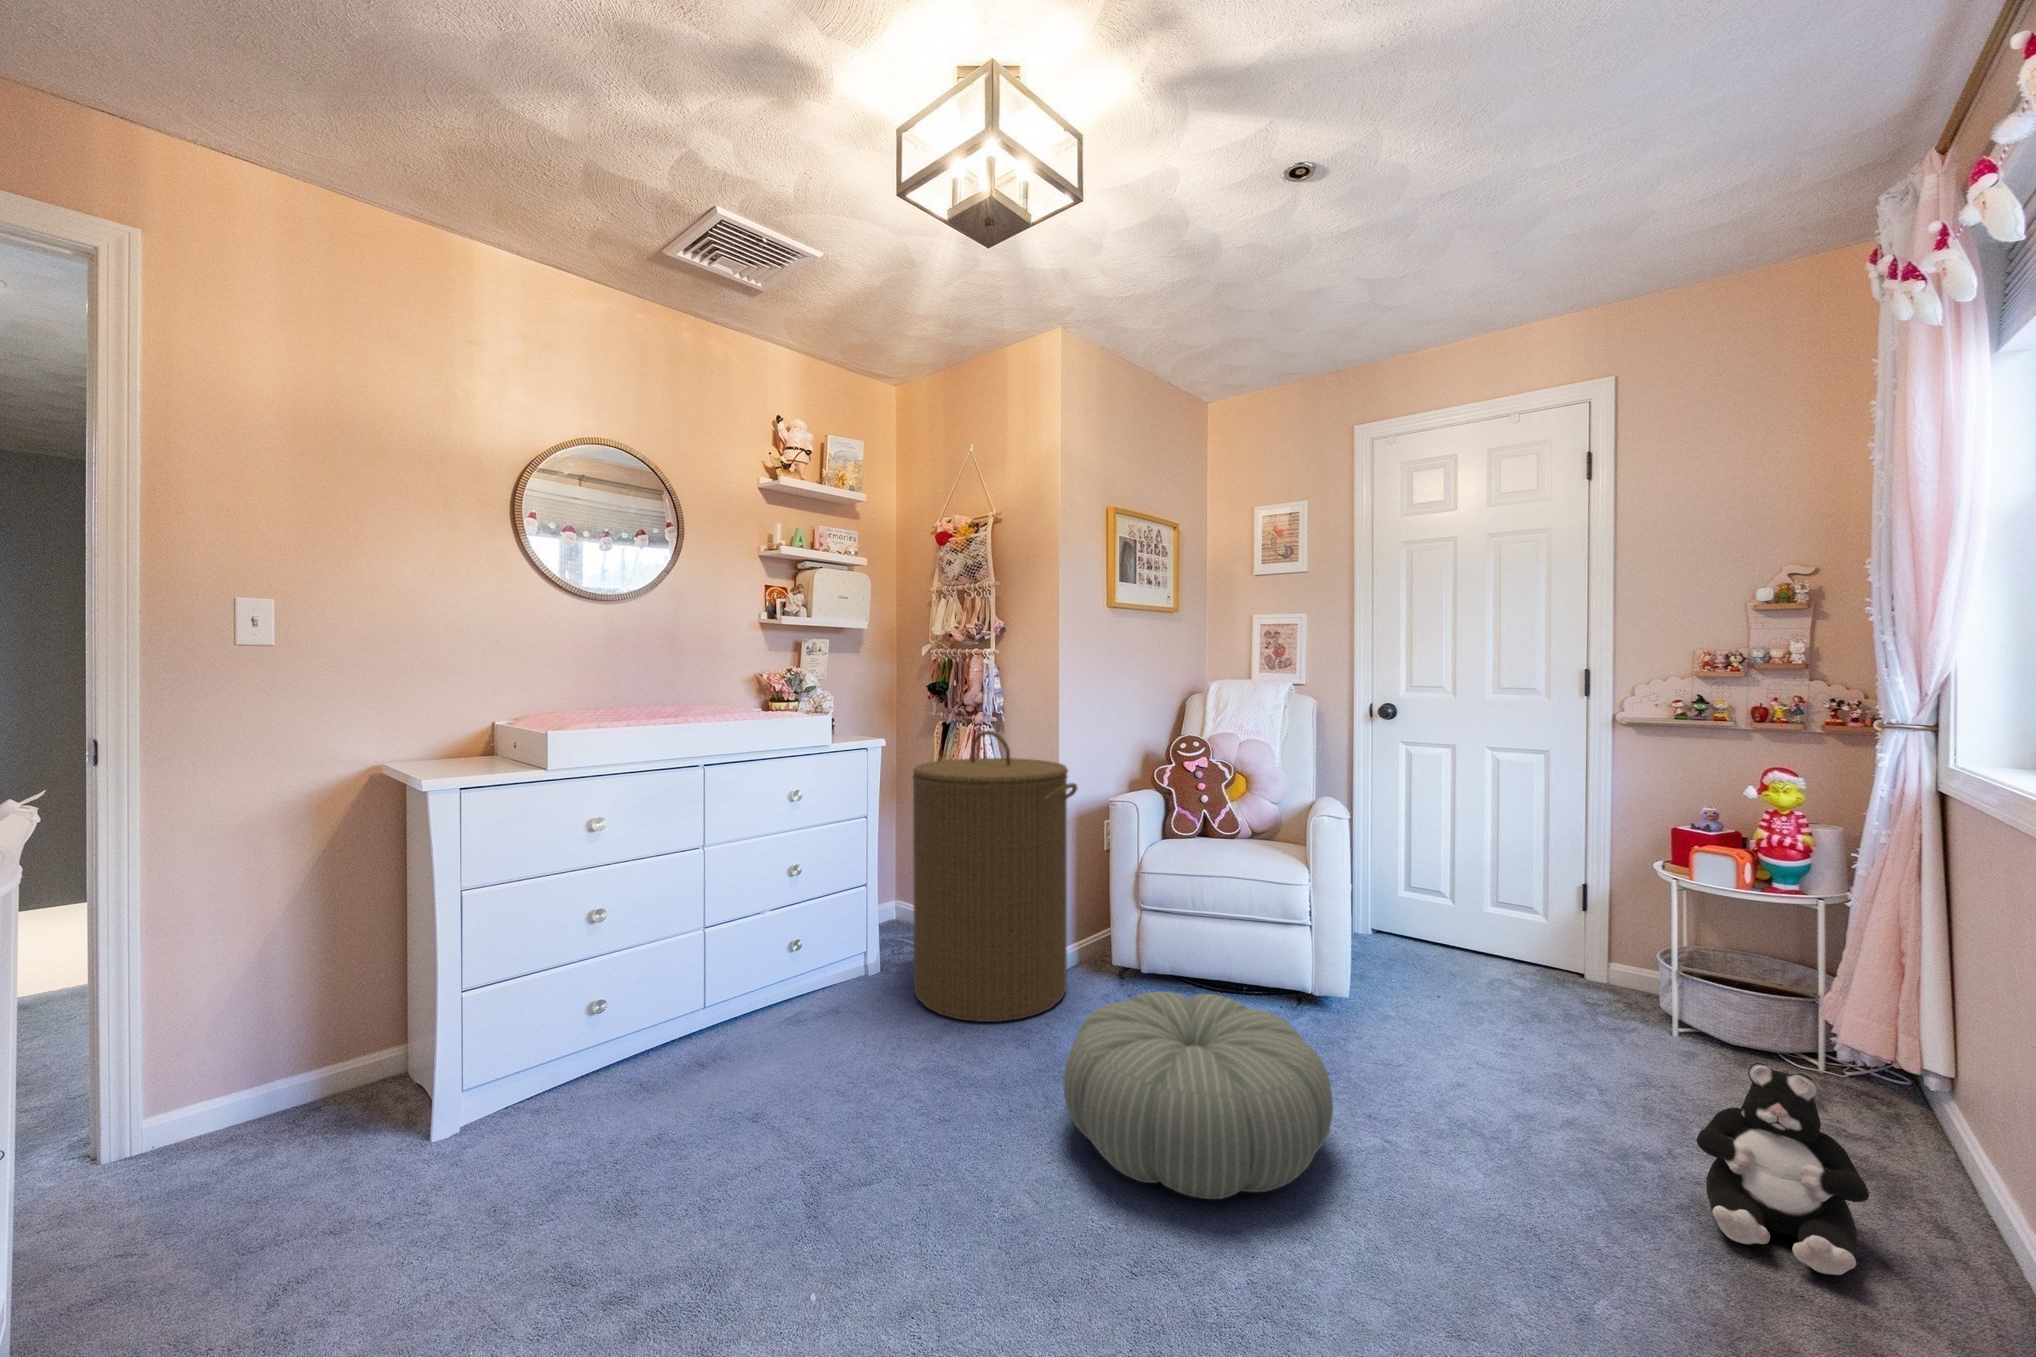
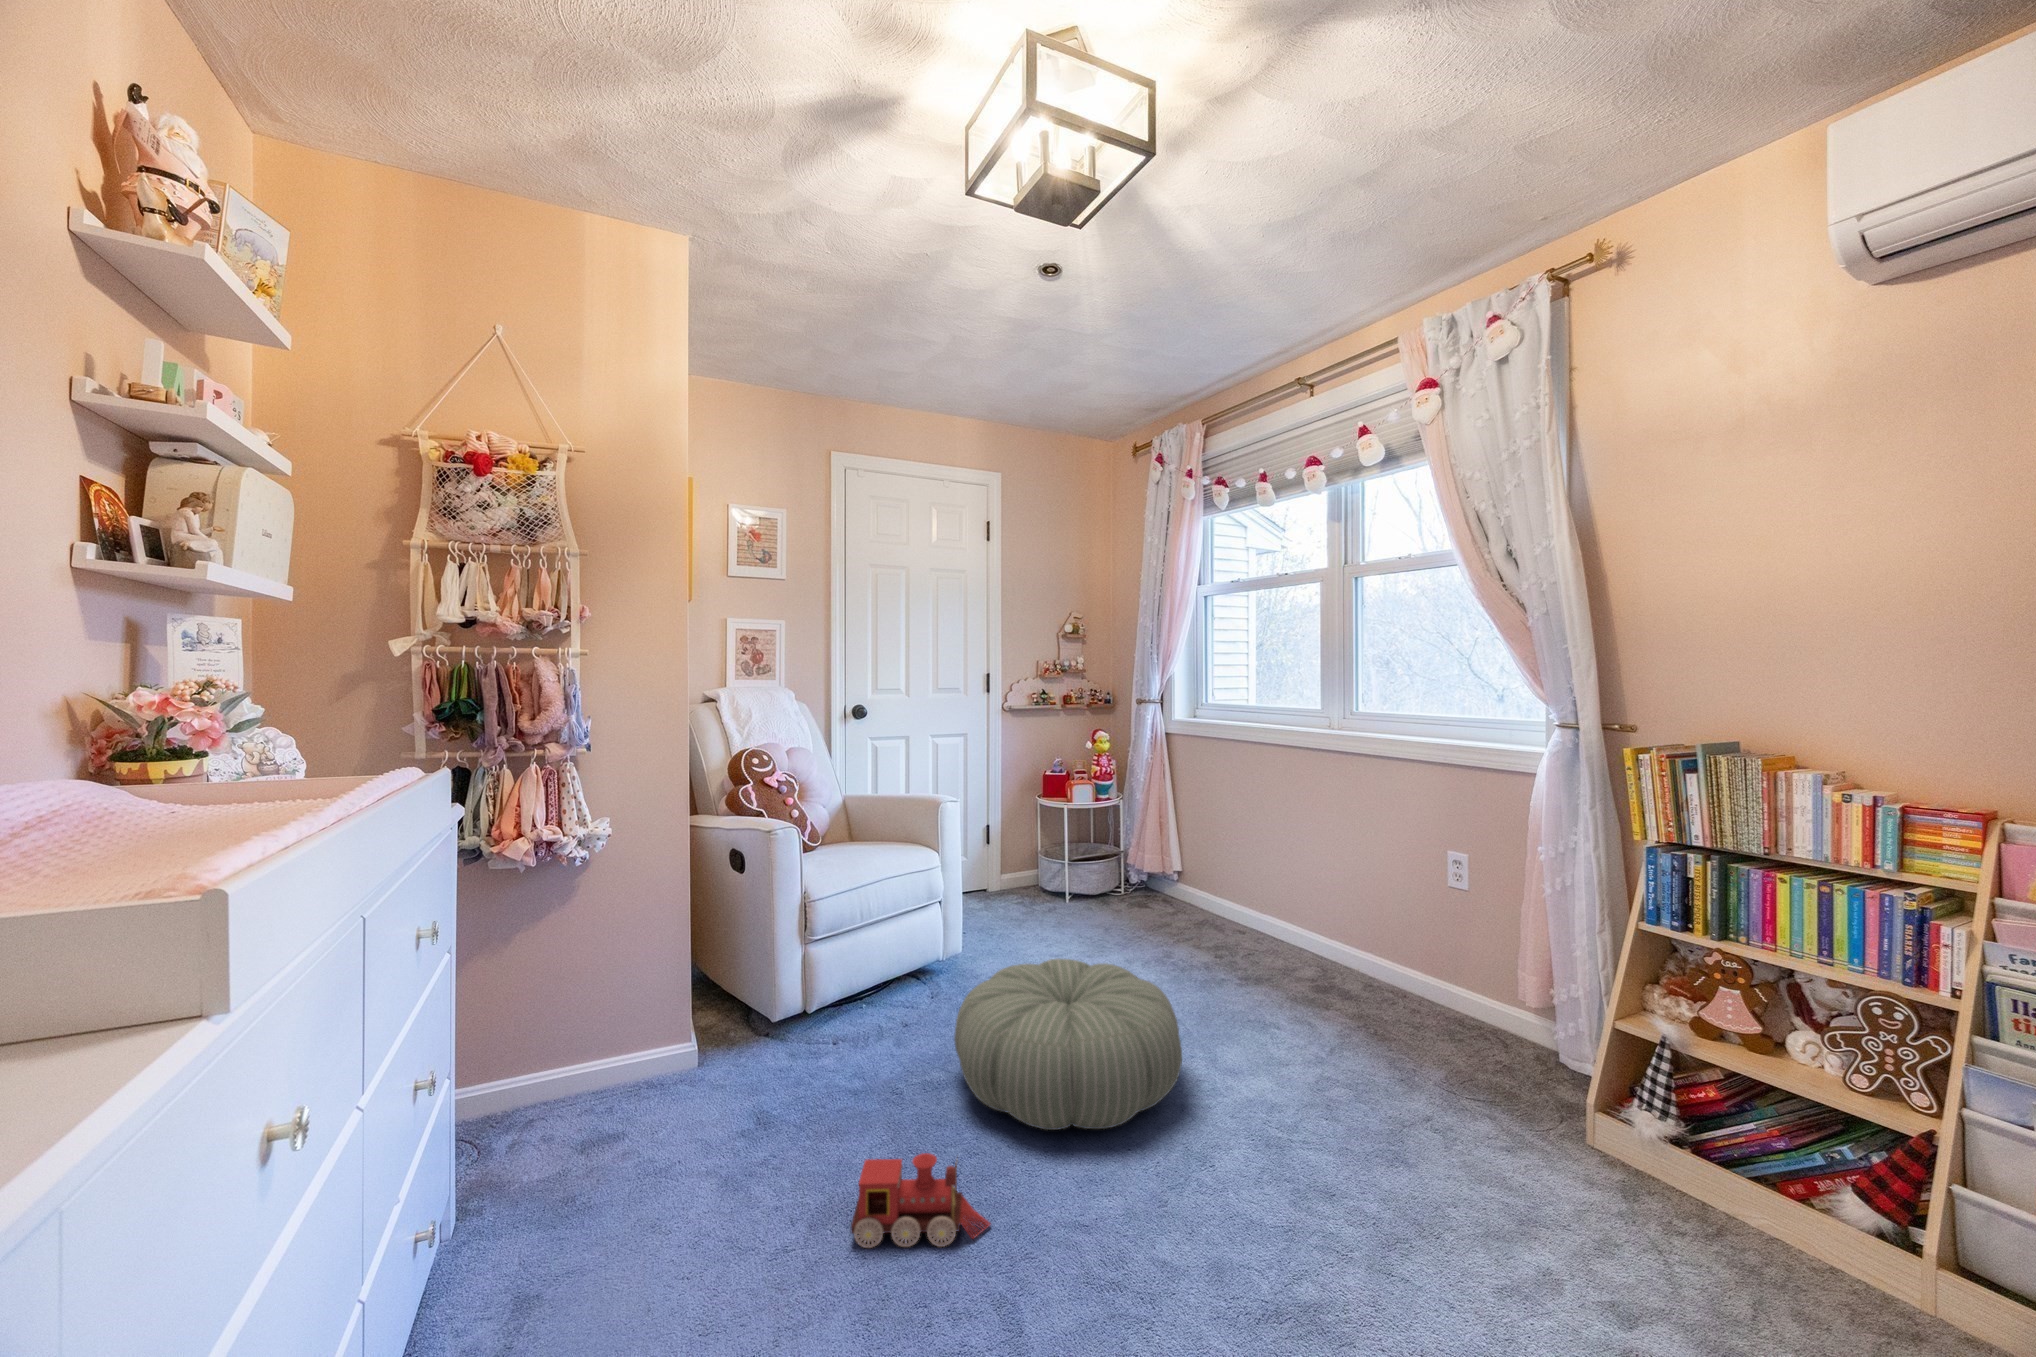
laundry hamper: present [913,731,1077,1022] -> none [523,760,810,1181]
toy train: none [902,1043,971,1143] -> present [850,1153,990,1248]
plush toy: present [1696,1063,1869,1275] -> none [1202,878,1280,970]

